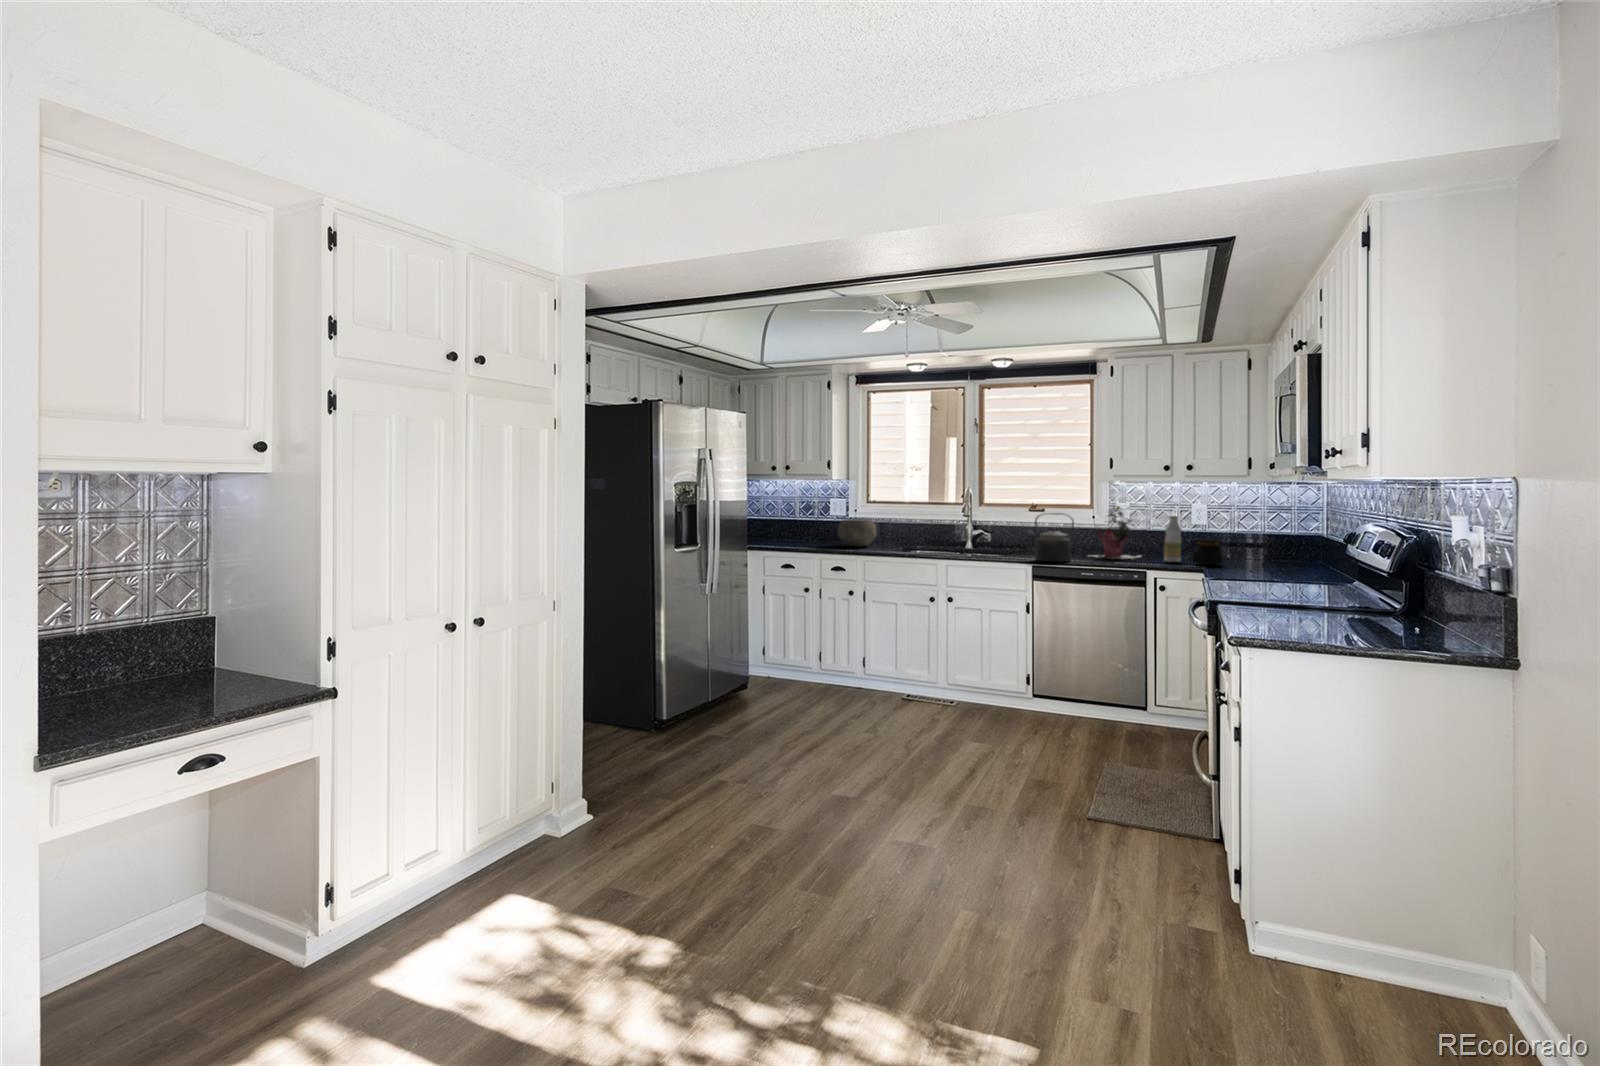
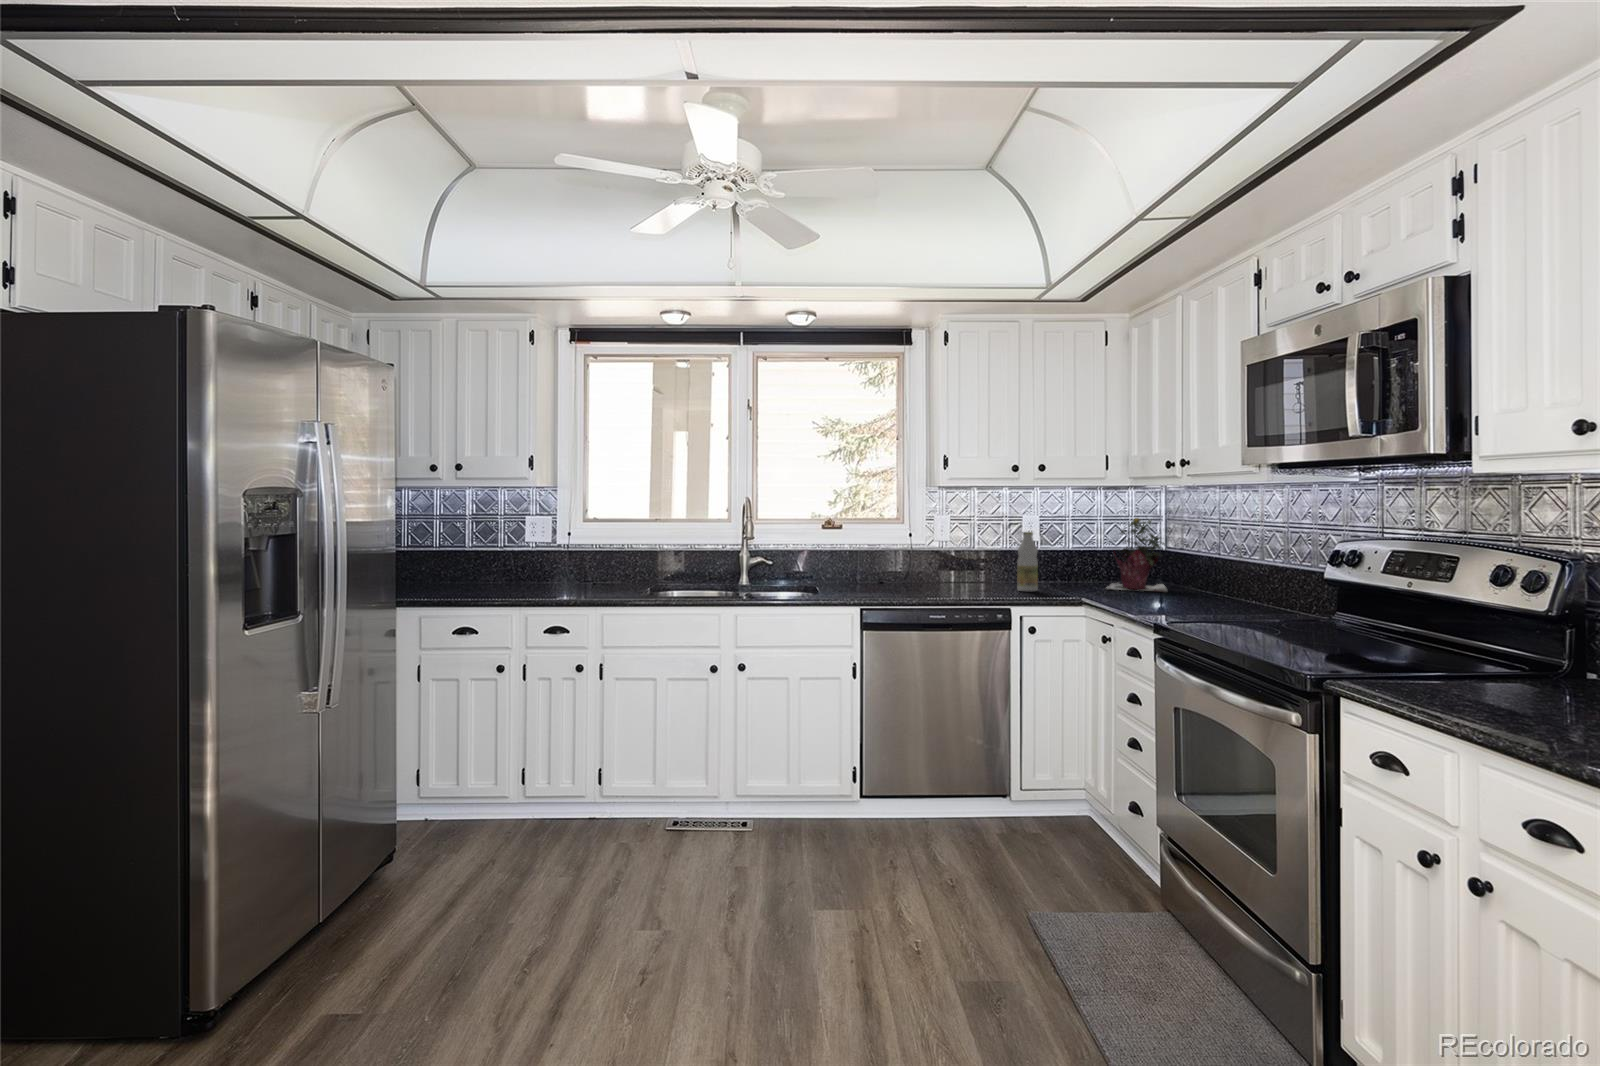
potted plant: present [1091,506,1142,559] -> present [1106,518,1168,592]
kettle: present [1028,513,1074,562] -> none [856,531,921,601]
ceramic bowl: present [838,520,876,547] -> none [543,548,605,589]
jar: present [1193,539,1223,565] -> none [1061,560,1098,594]

